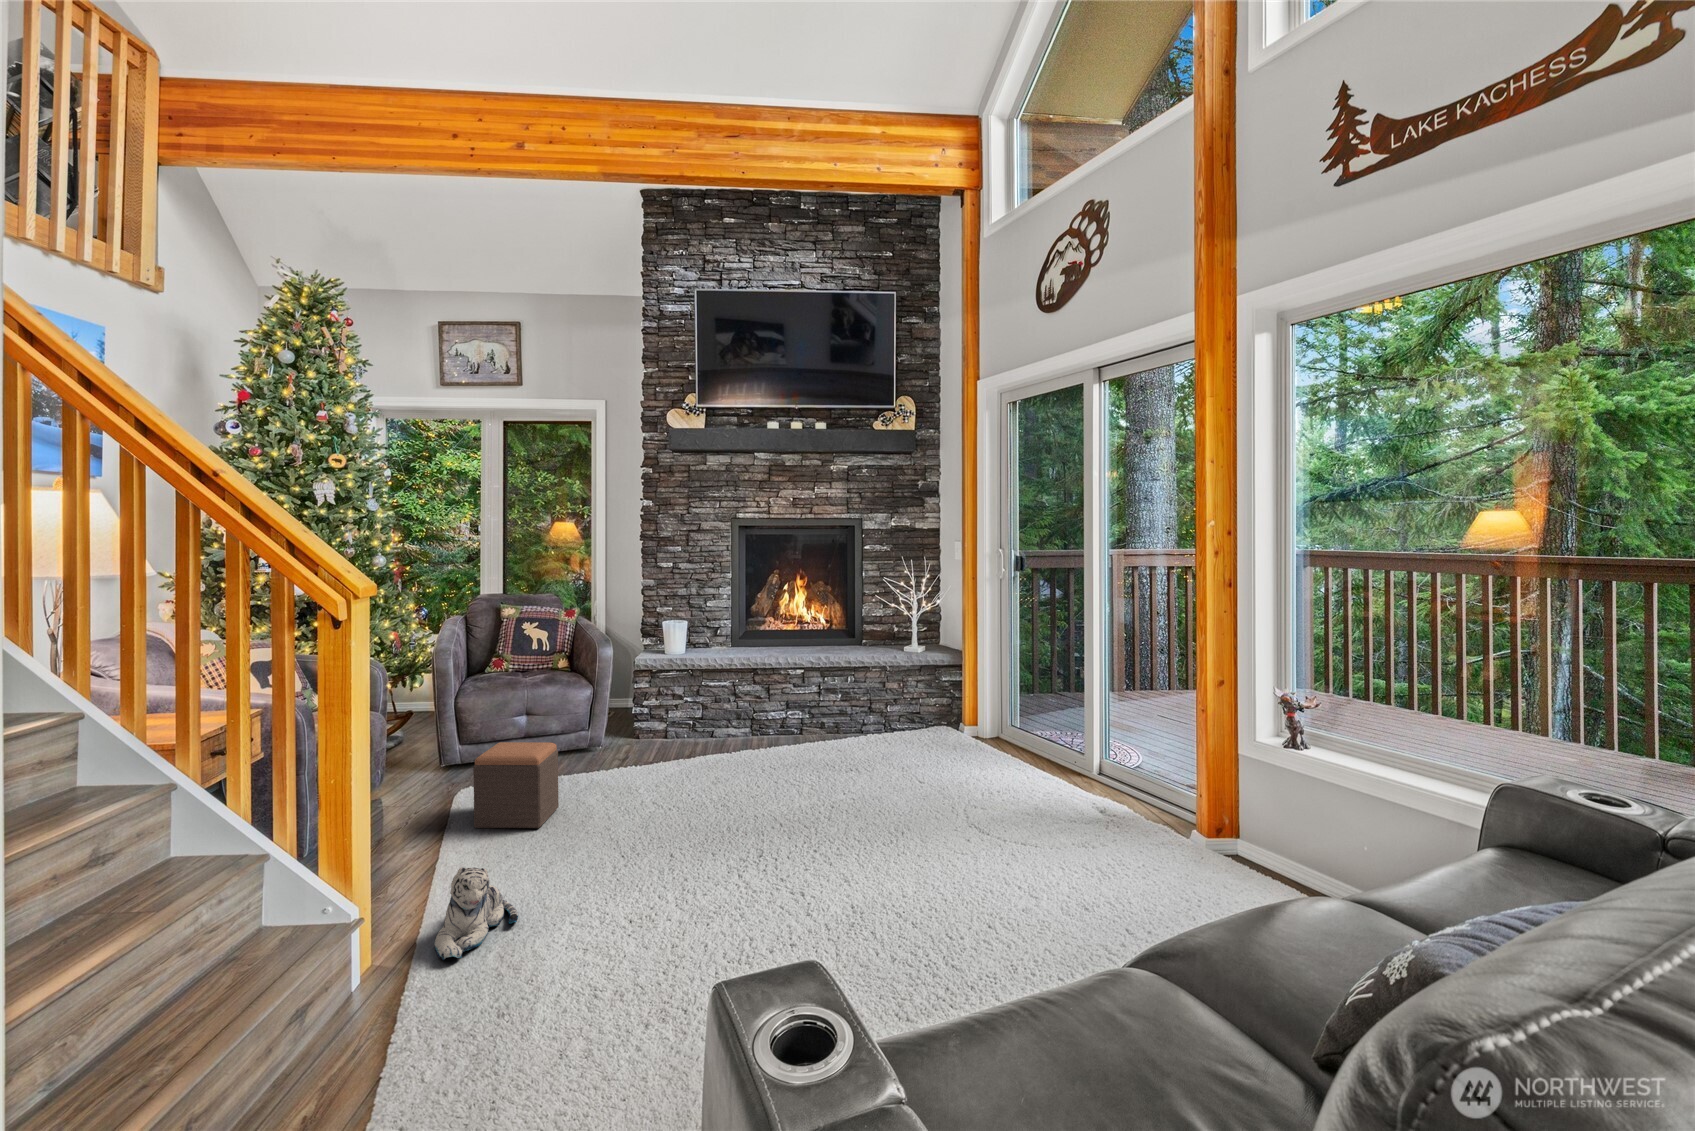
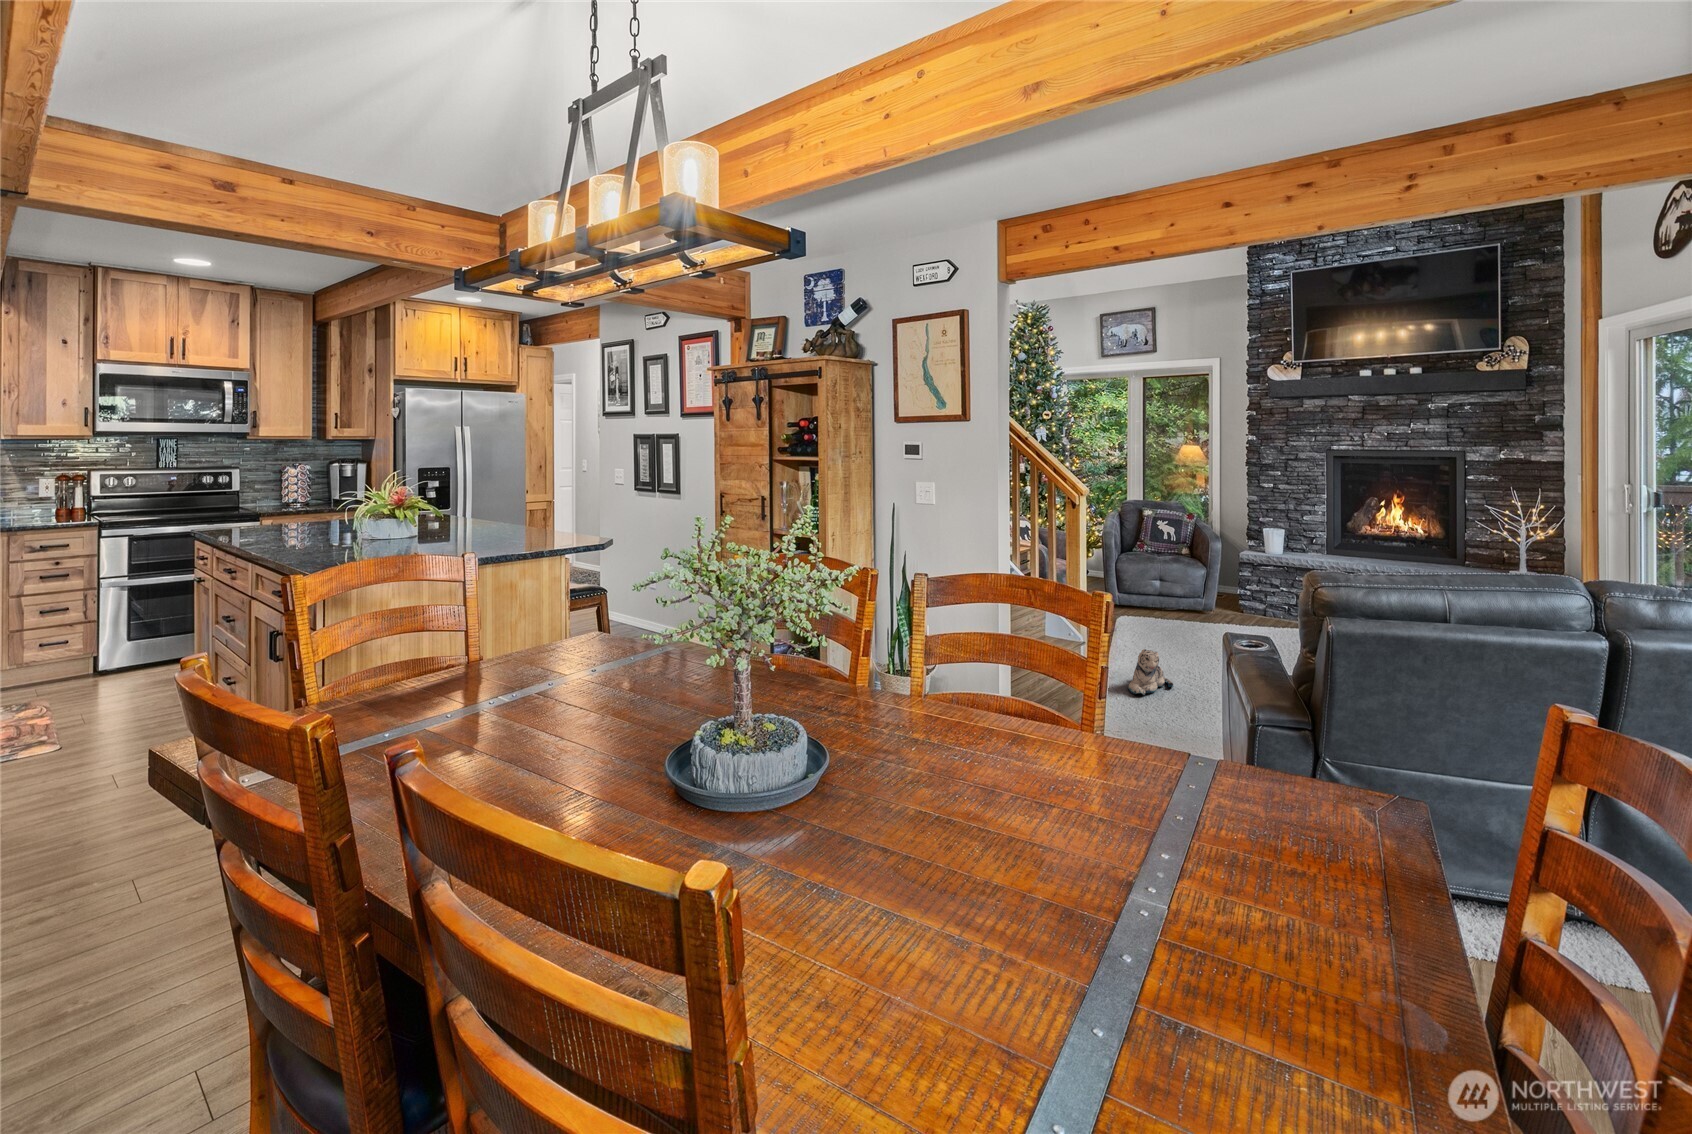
footstool: present [473,742,559,828] -> none [1134,596,1189,650]

